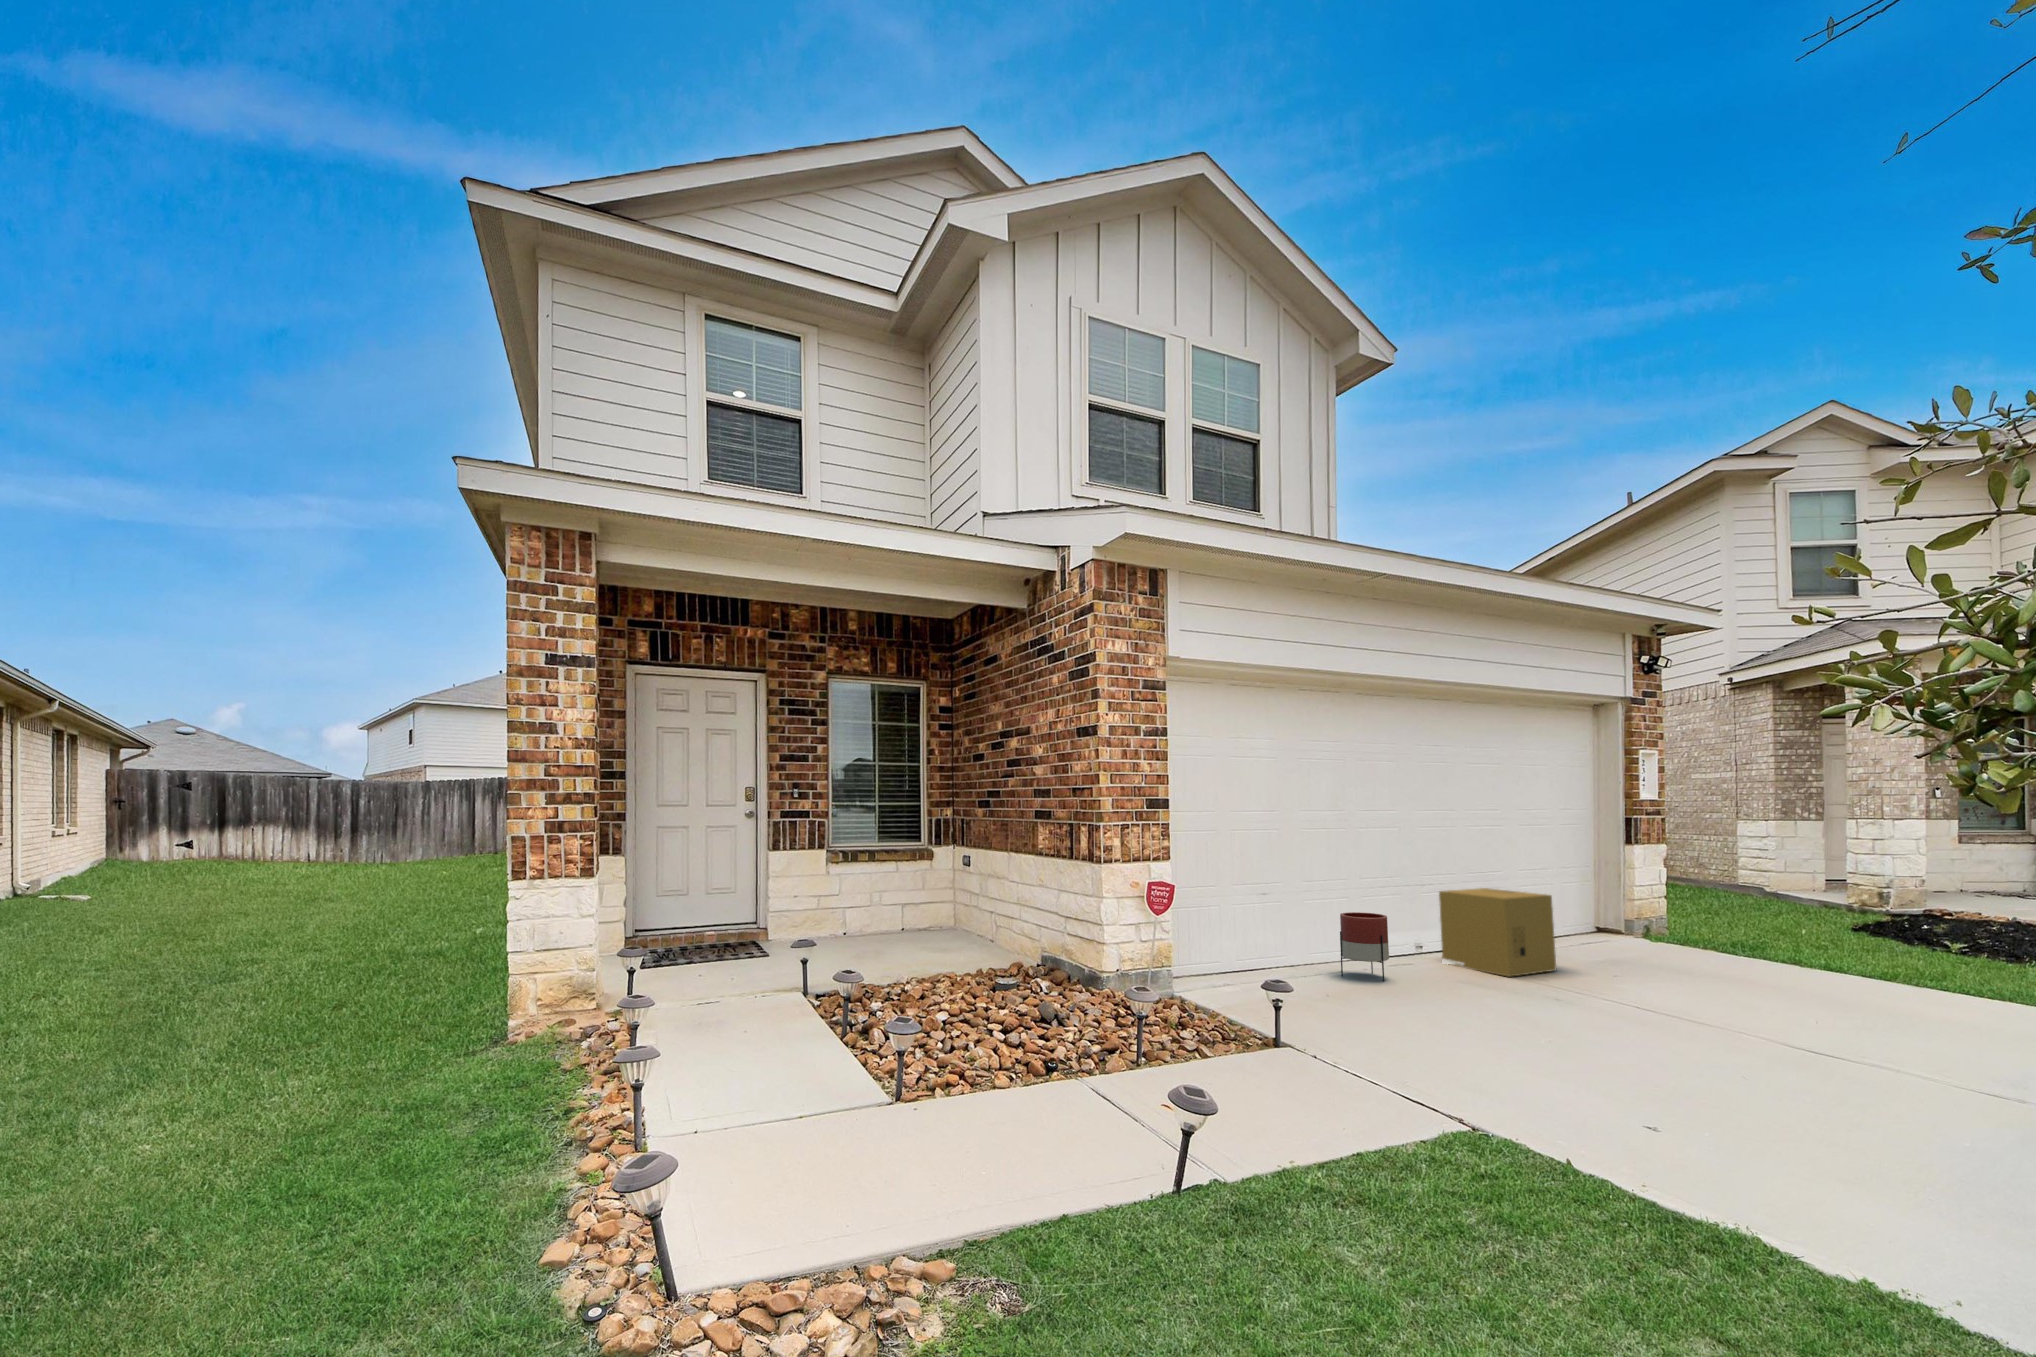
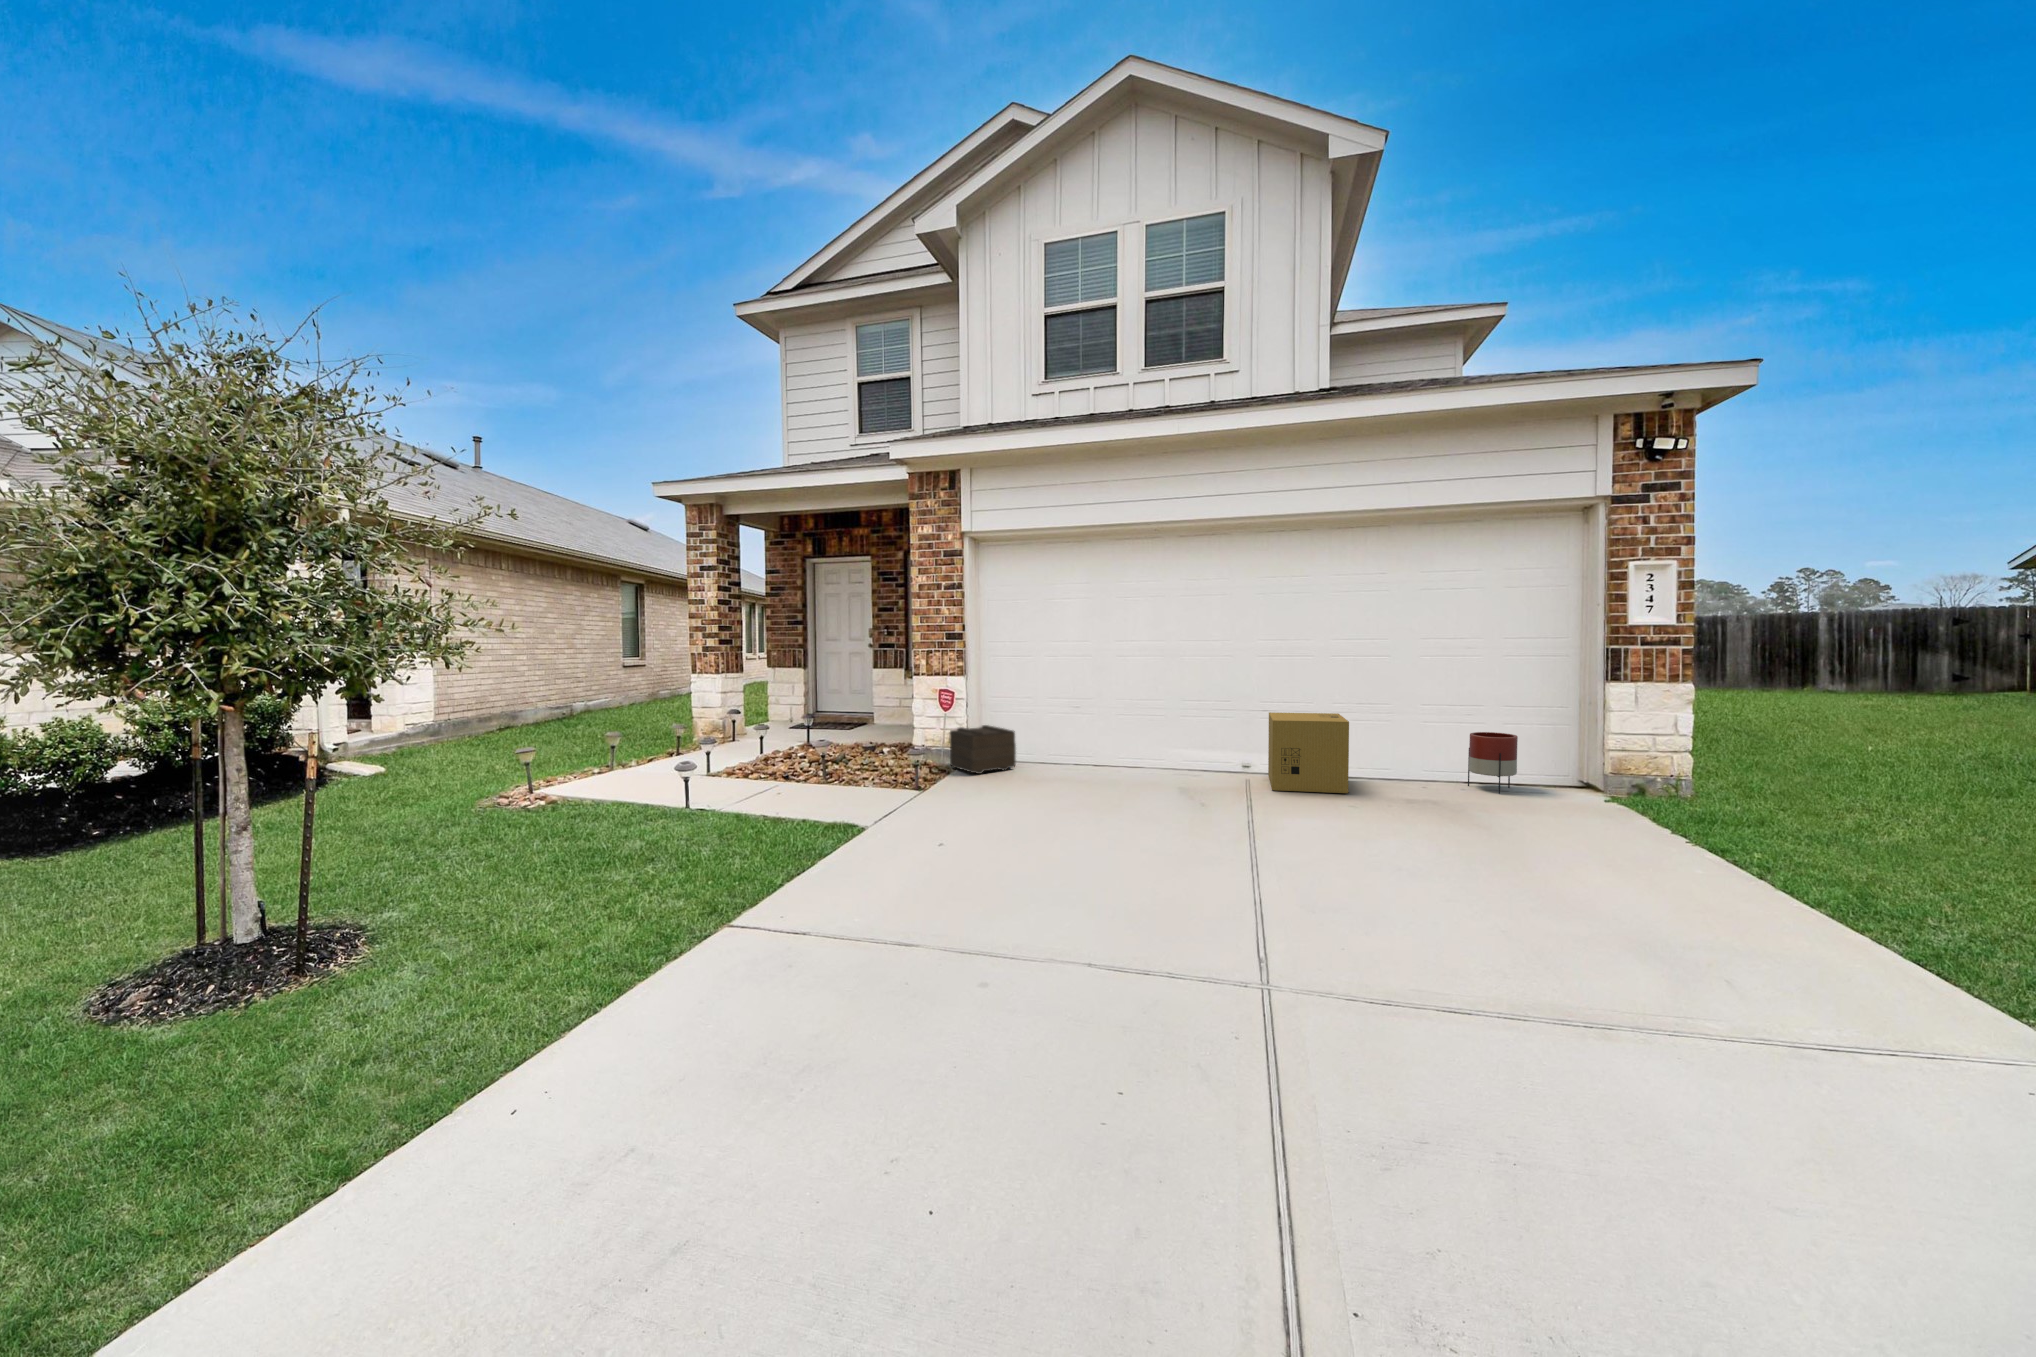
planter: present [1340,912,1389,981] -> present [1468,732,1518,794]
wooden crate: none [1174,933,1244,1006] -> present [950,725,1016,774]

